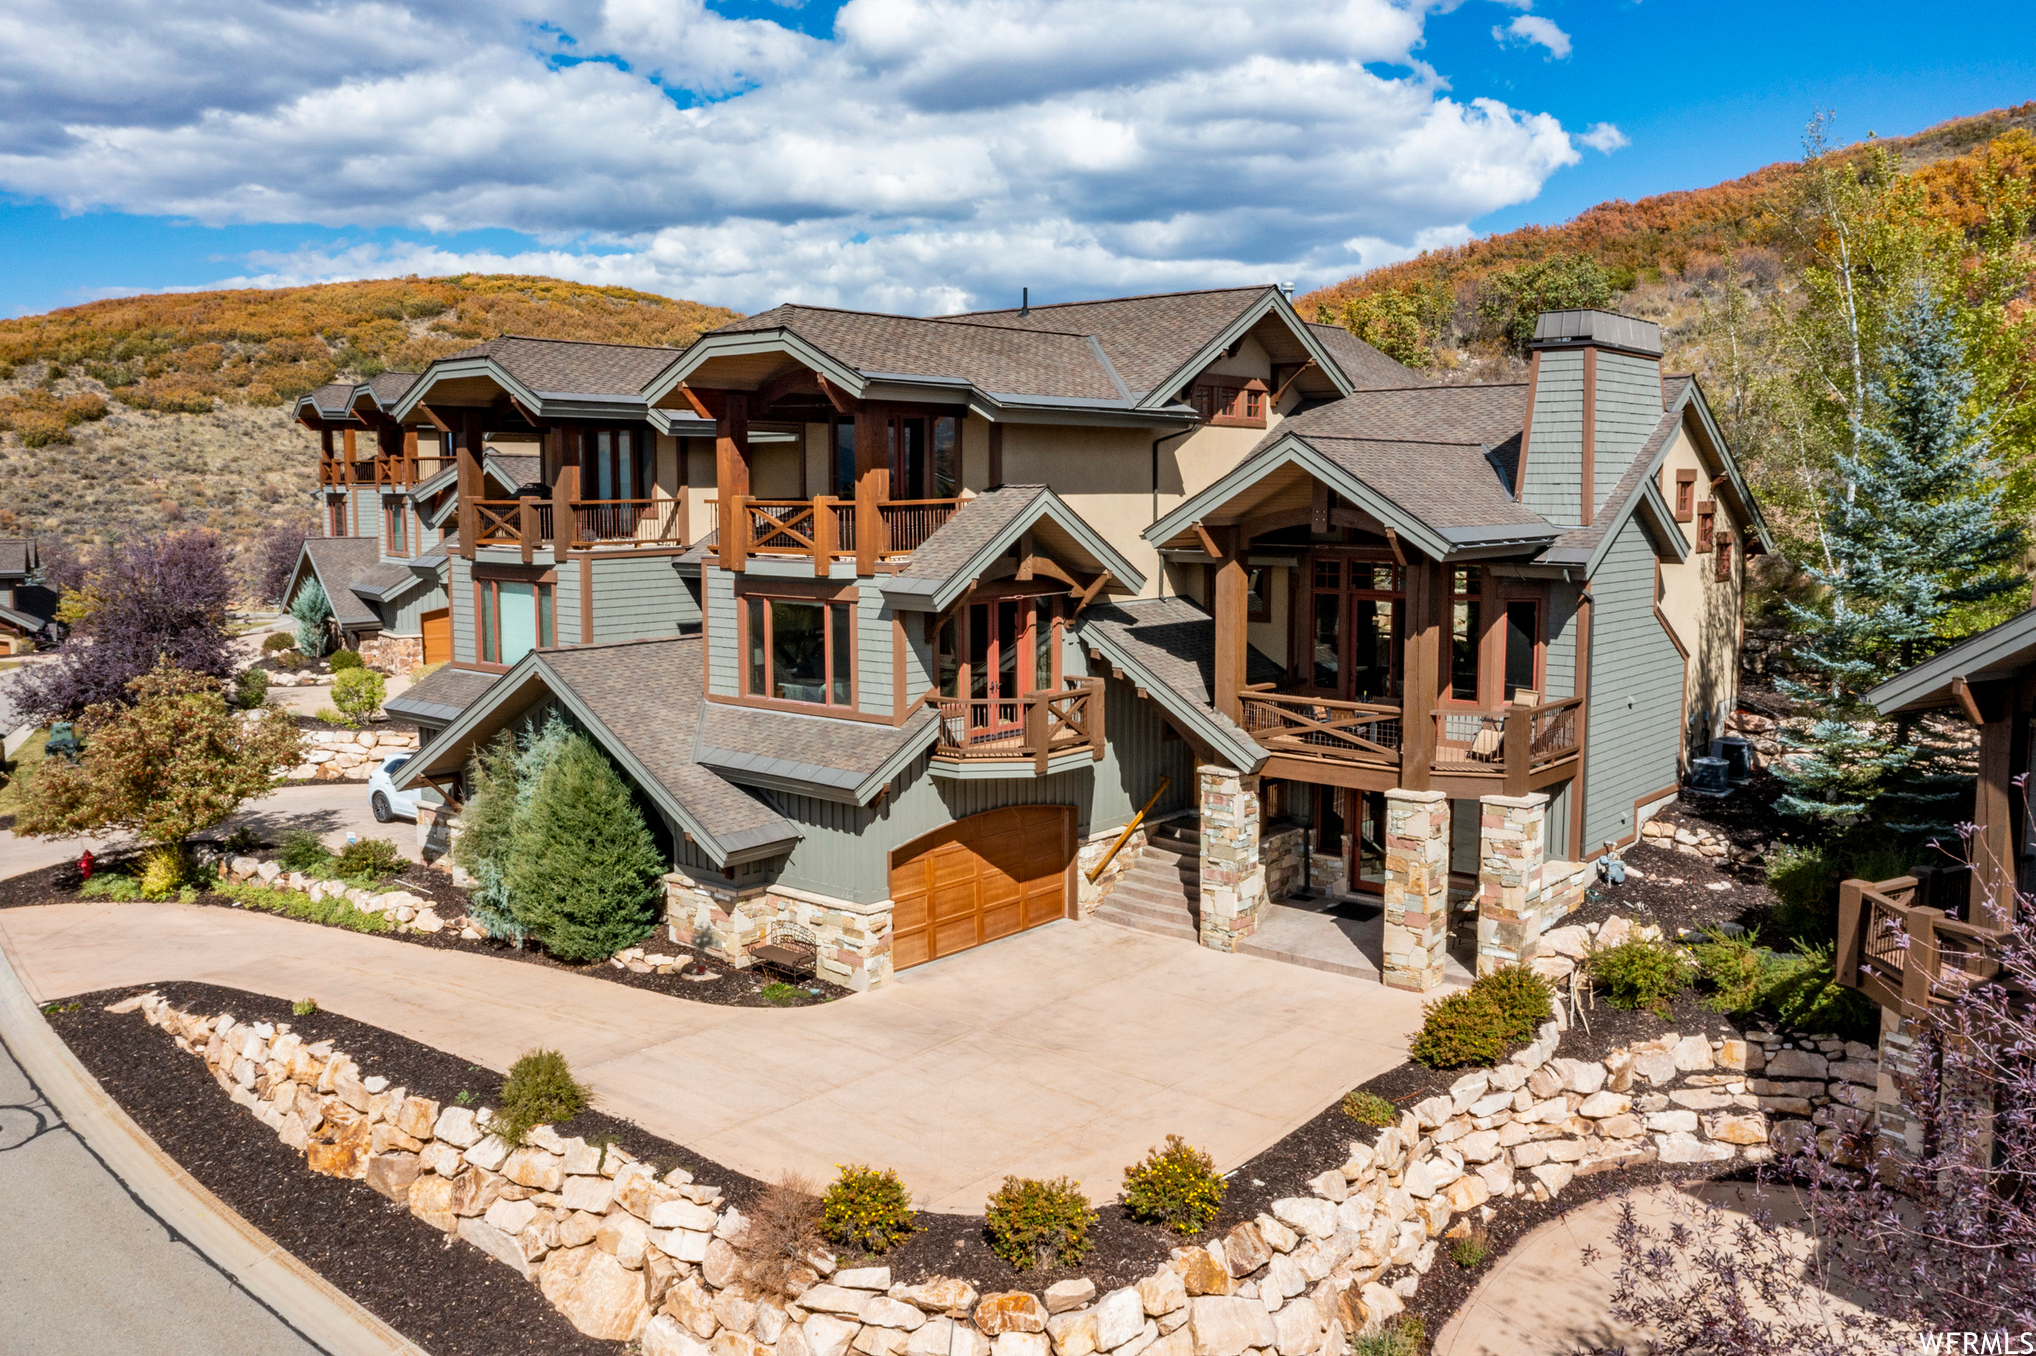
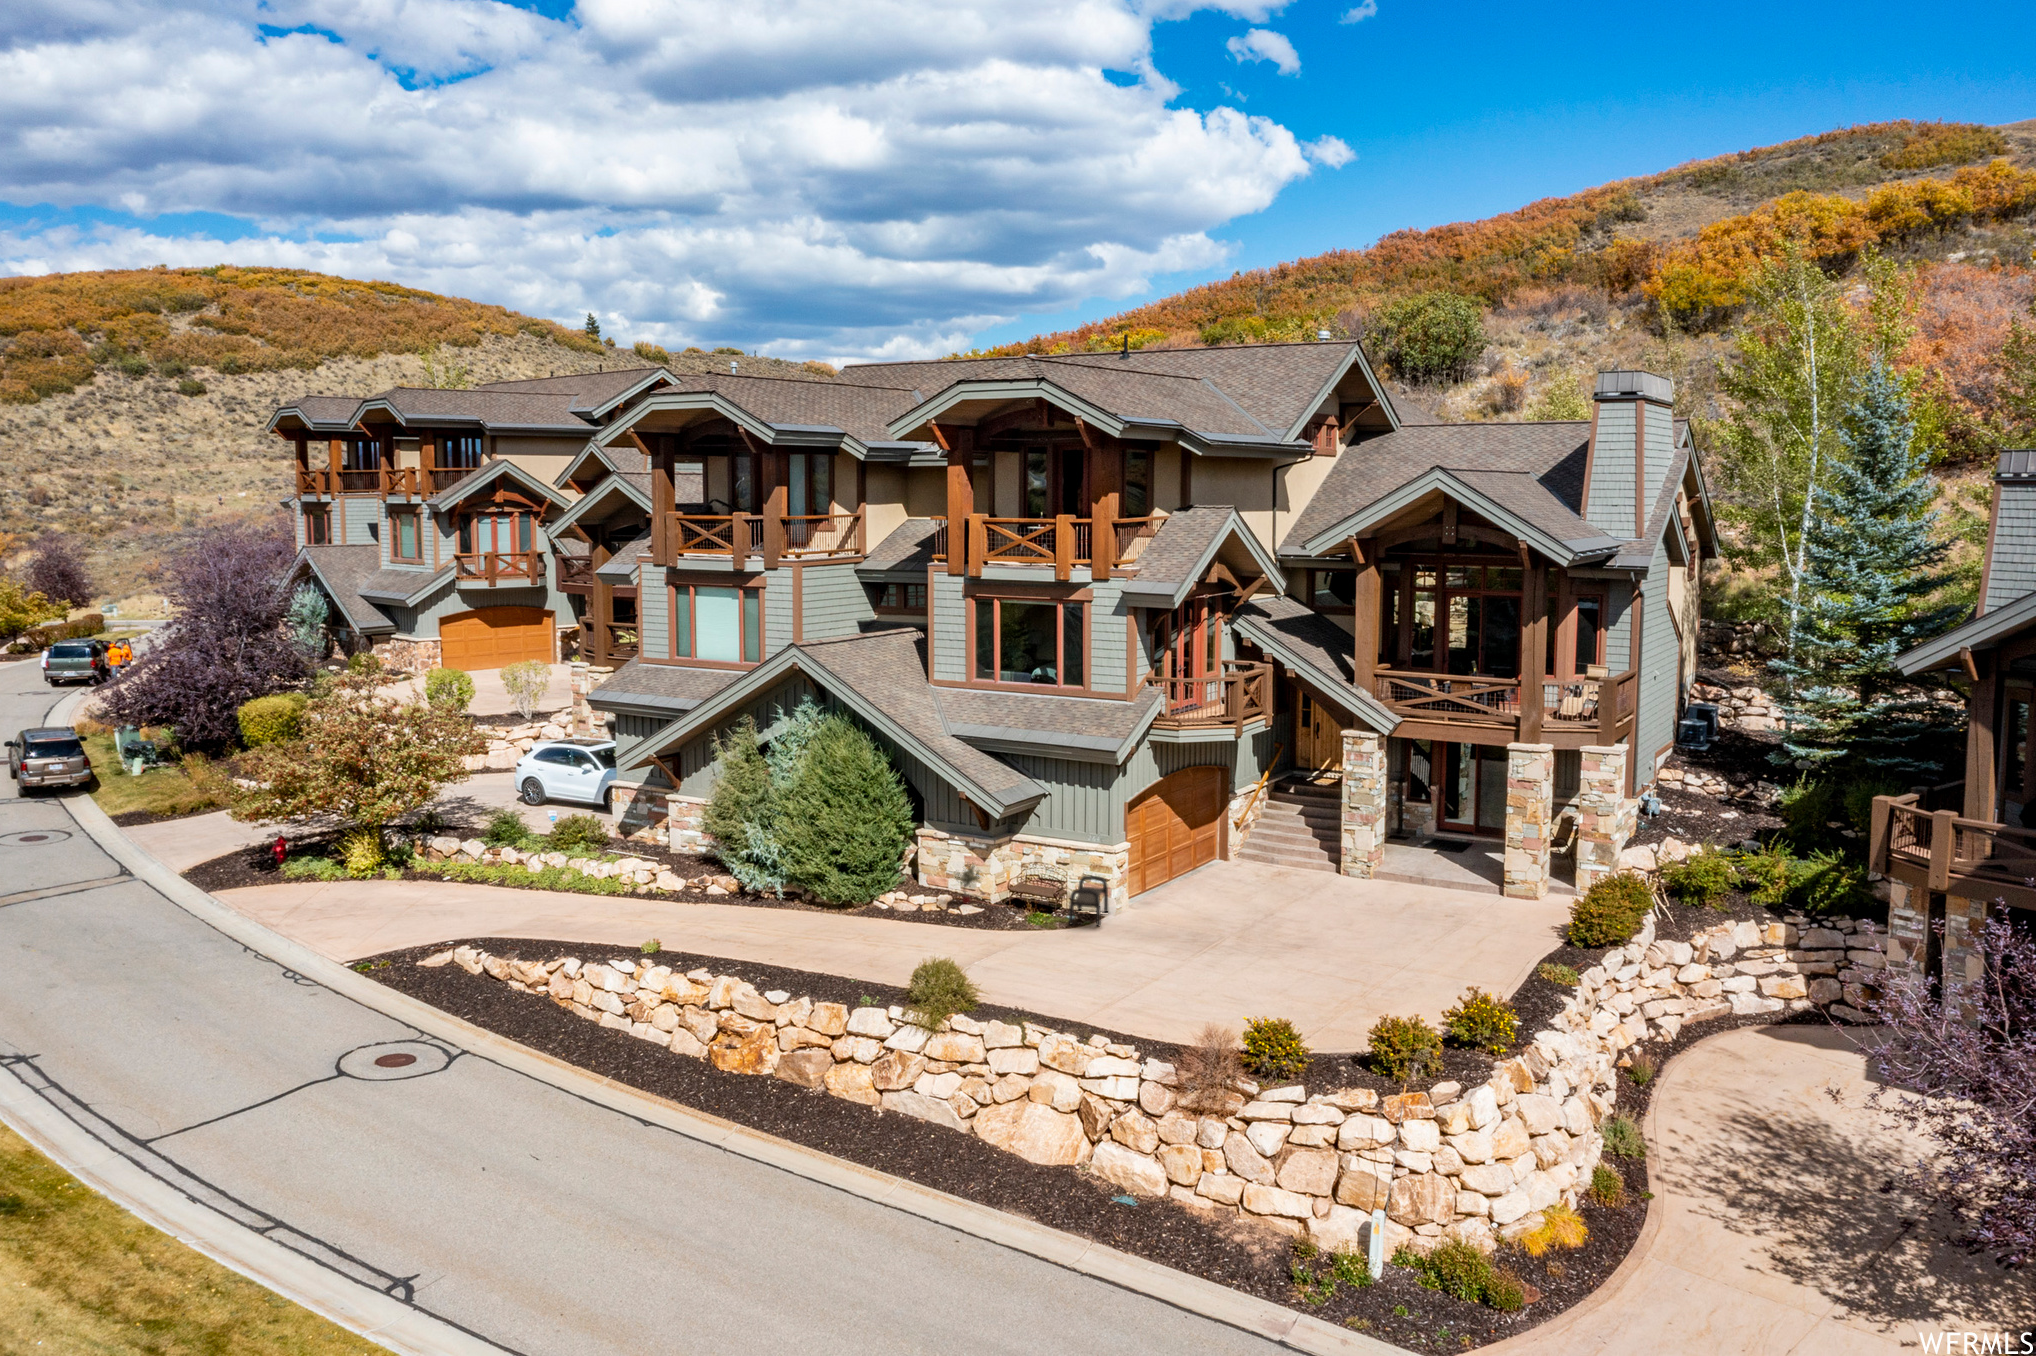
bench: none [800,944,865,1011] -> present [1069,876,1108,926]

